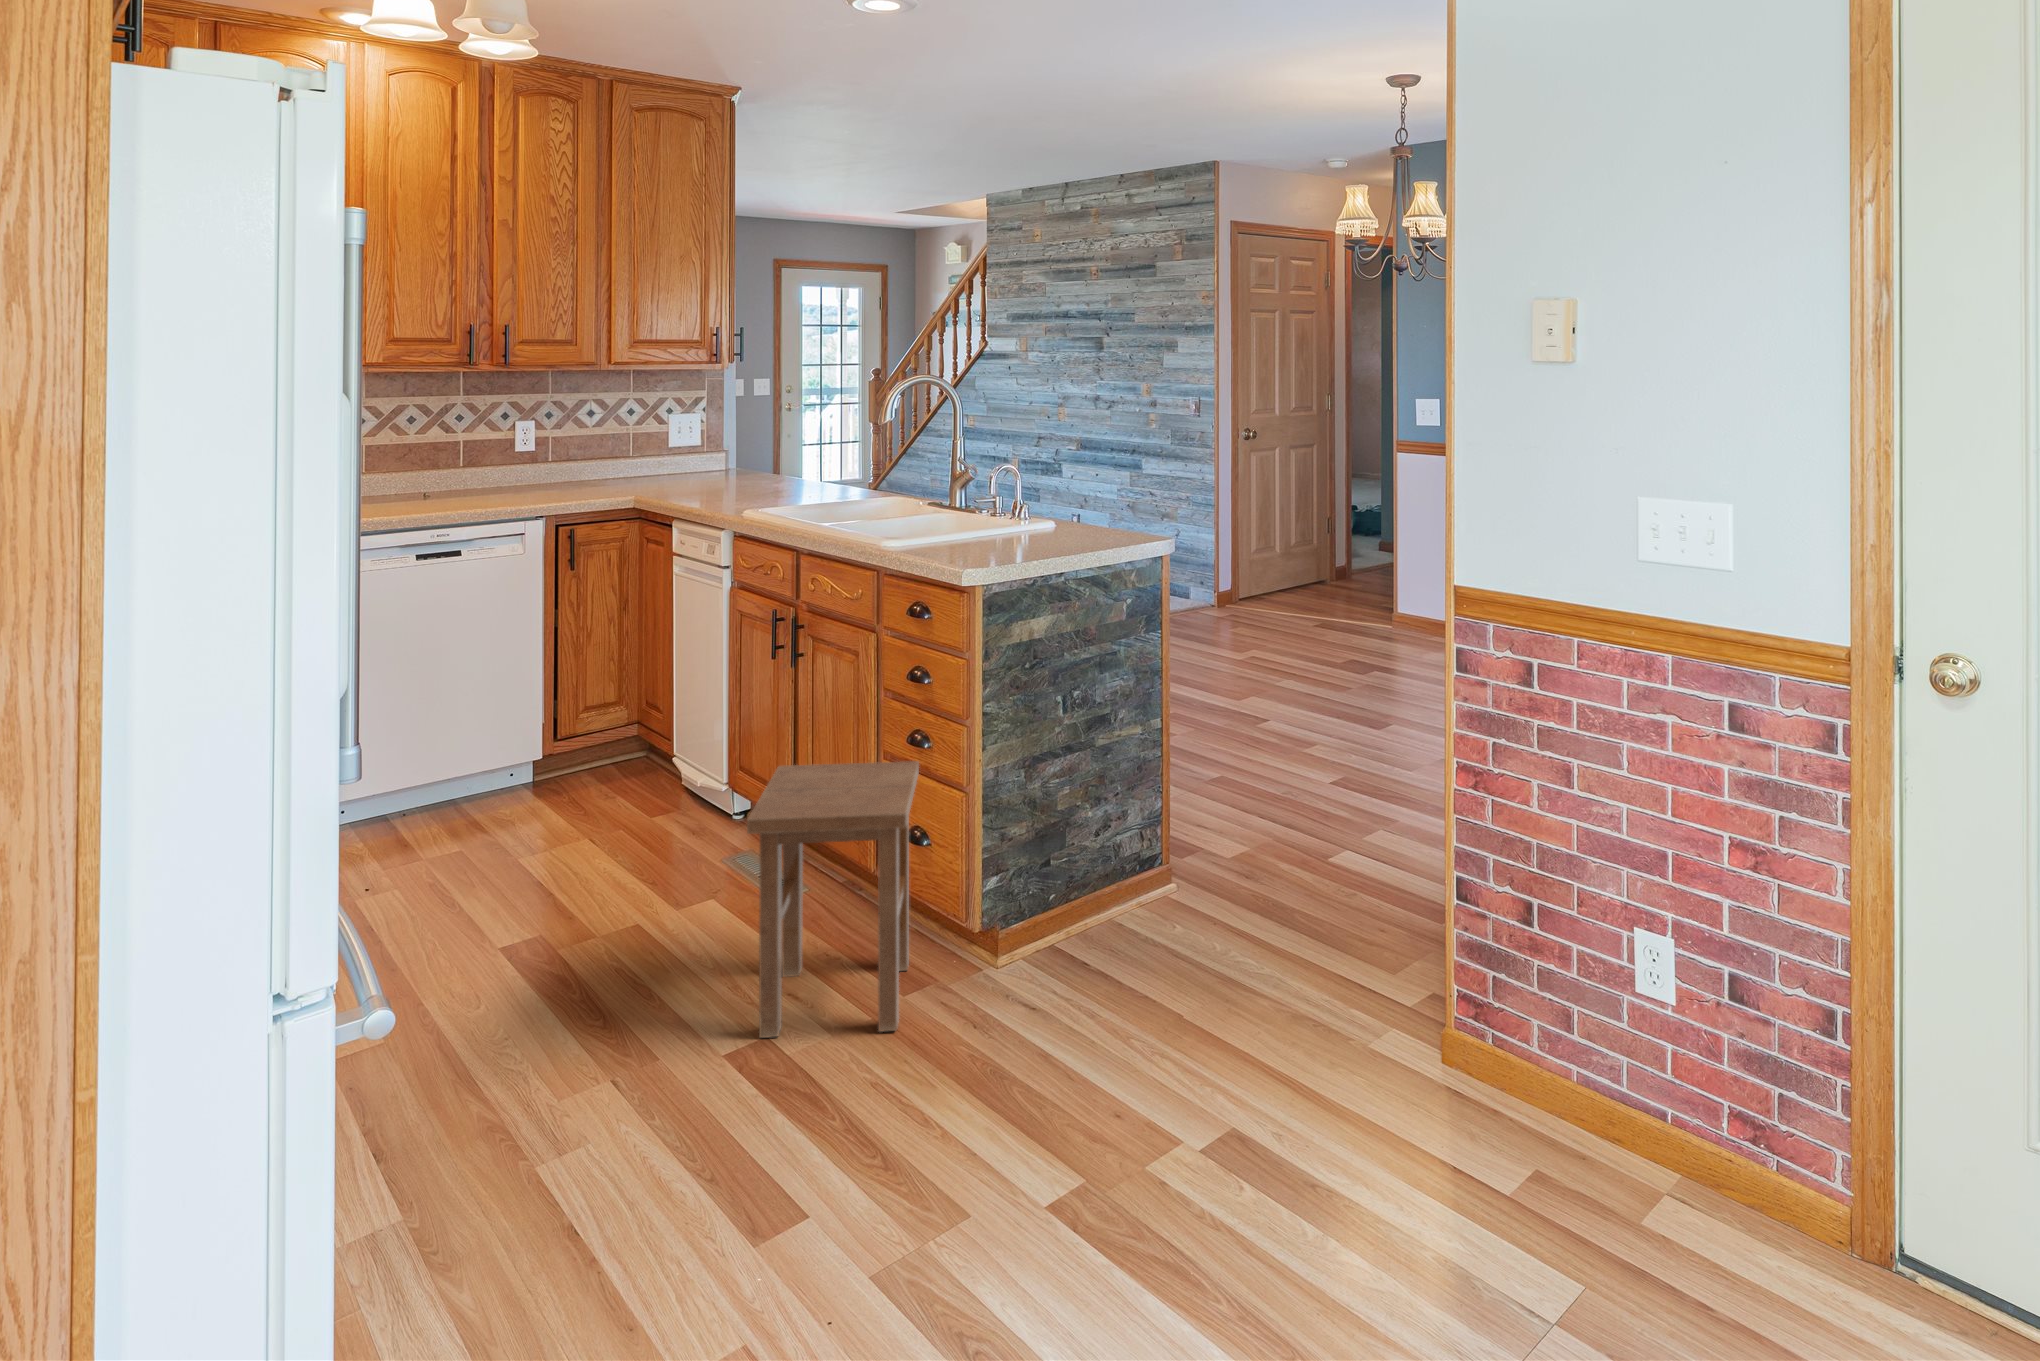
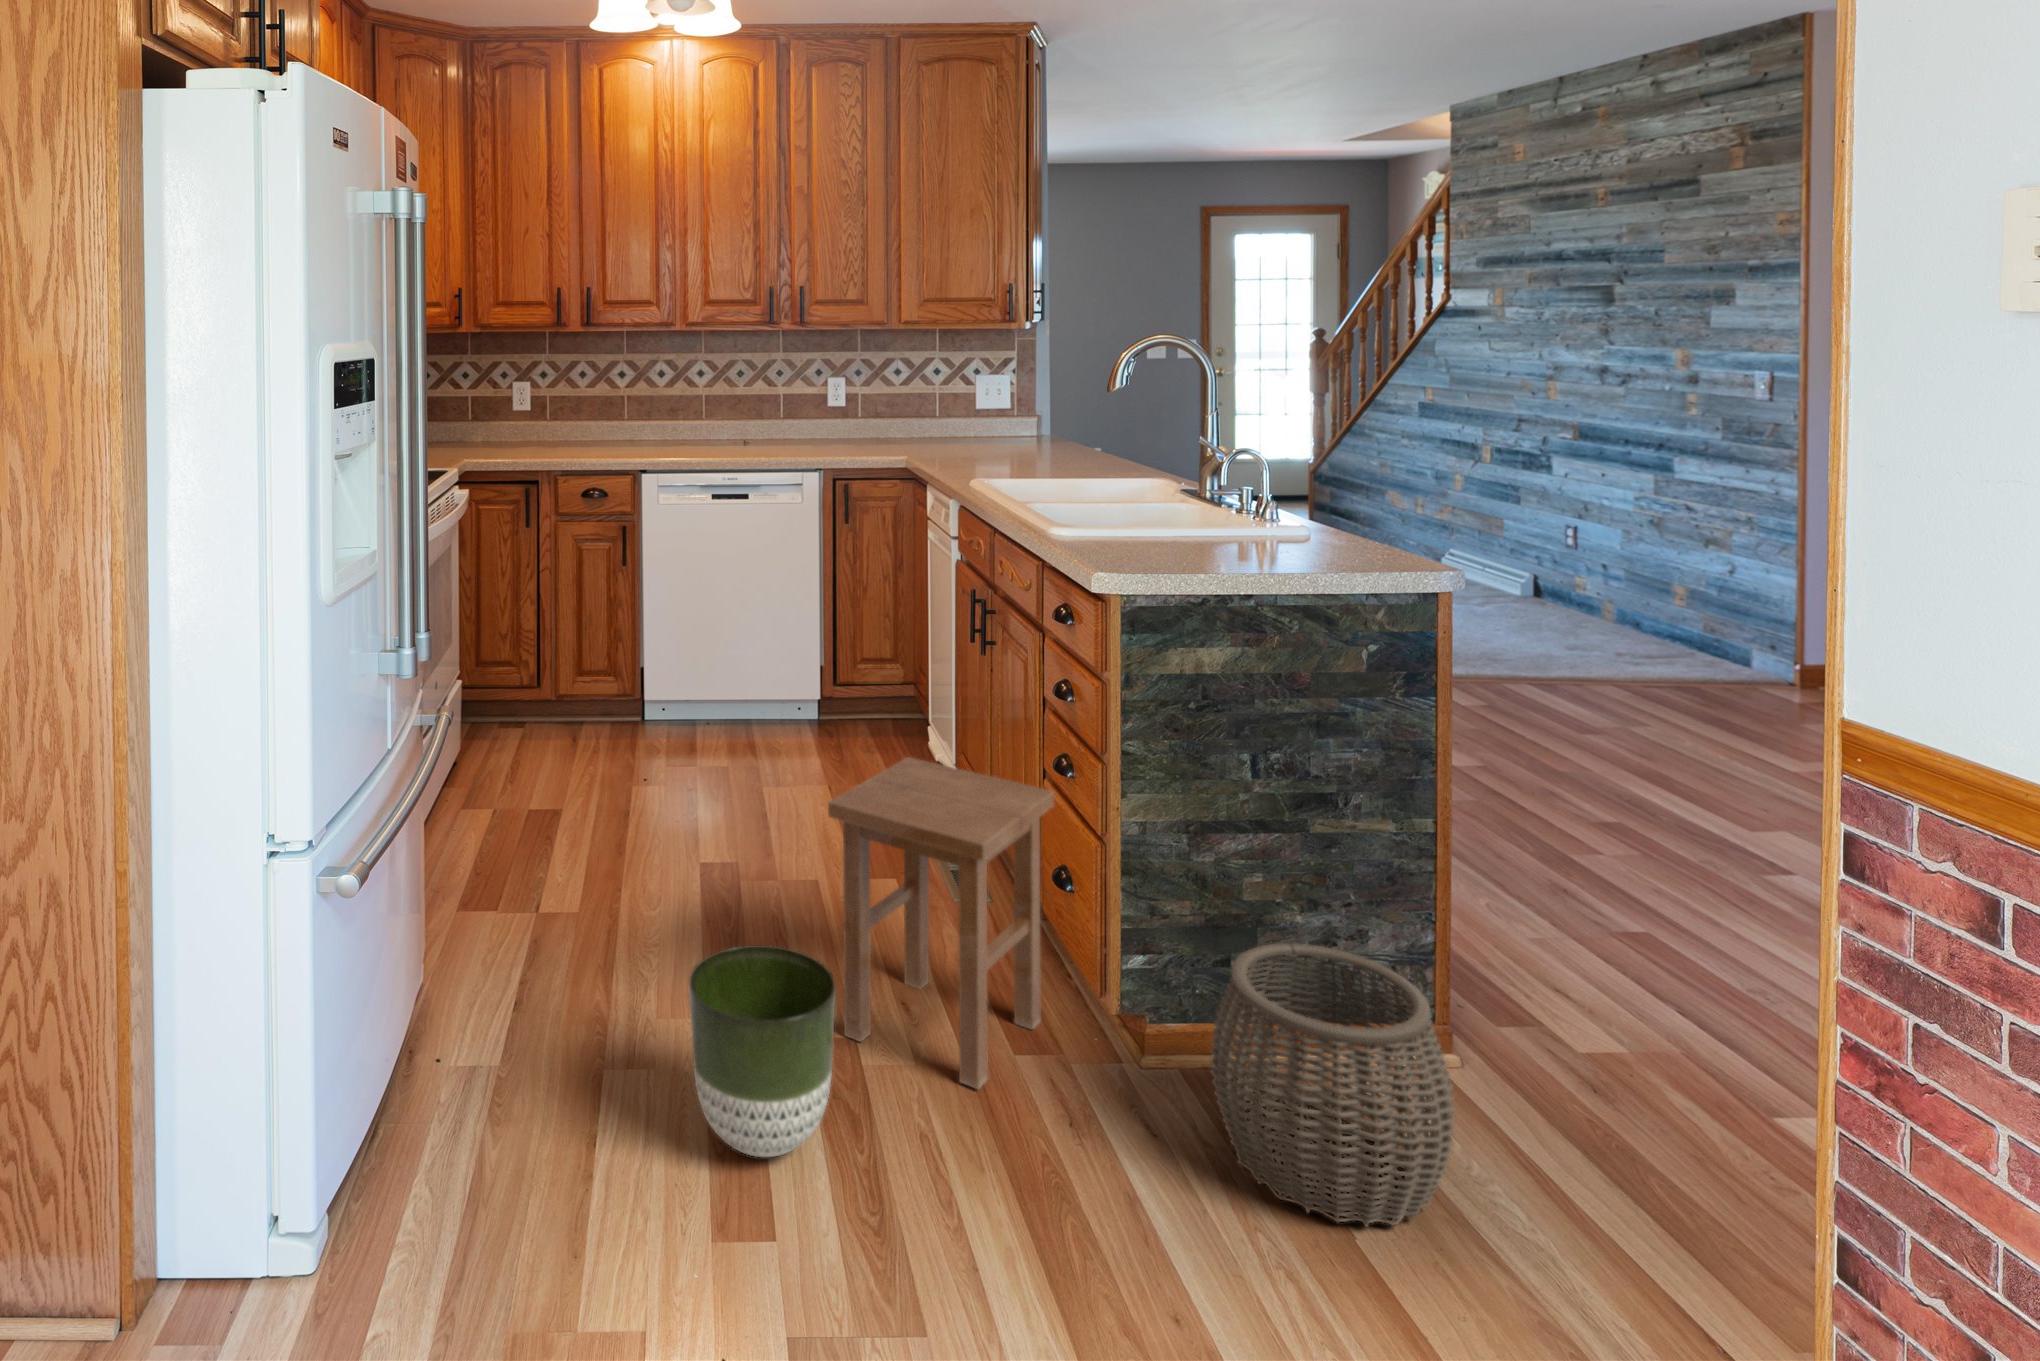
woven basket: none [1066,821,1224,1011] -> present [1210,943,1455,1226]
planter: none [671,962,818,1169] -> present [689,945,836,1157]

